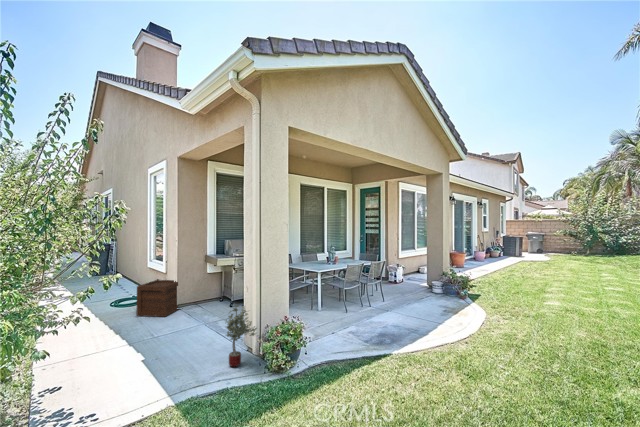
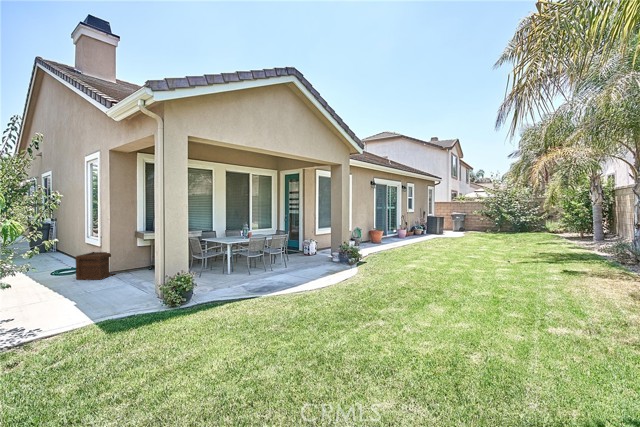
potted tree: present [226,305,257,367] -> none [139,261,165,302]

